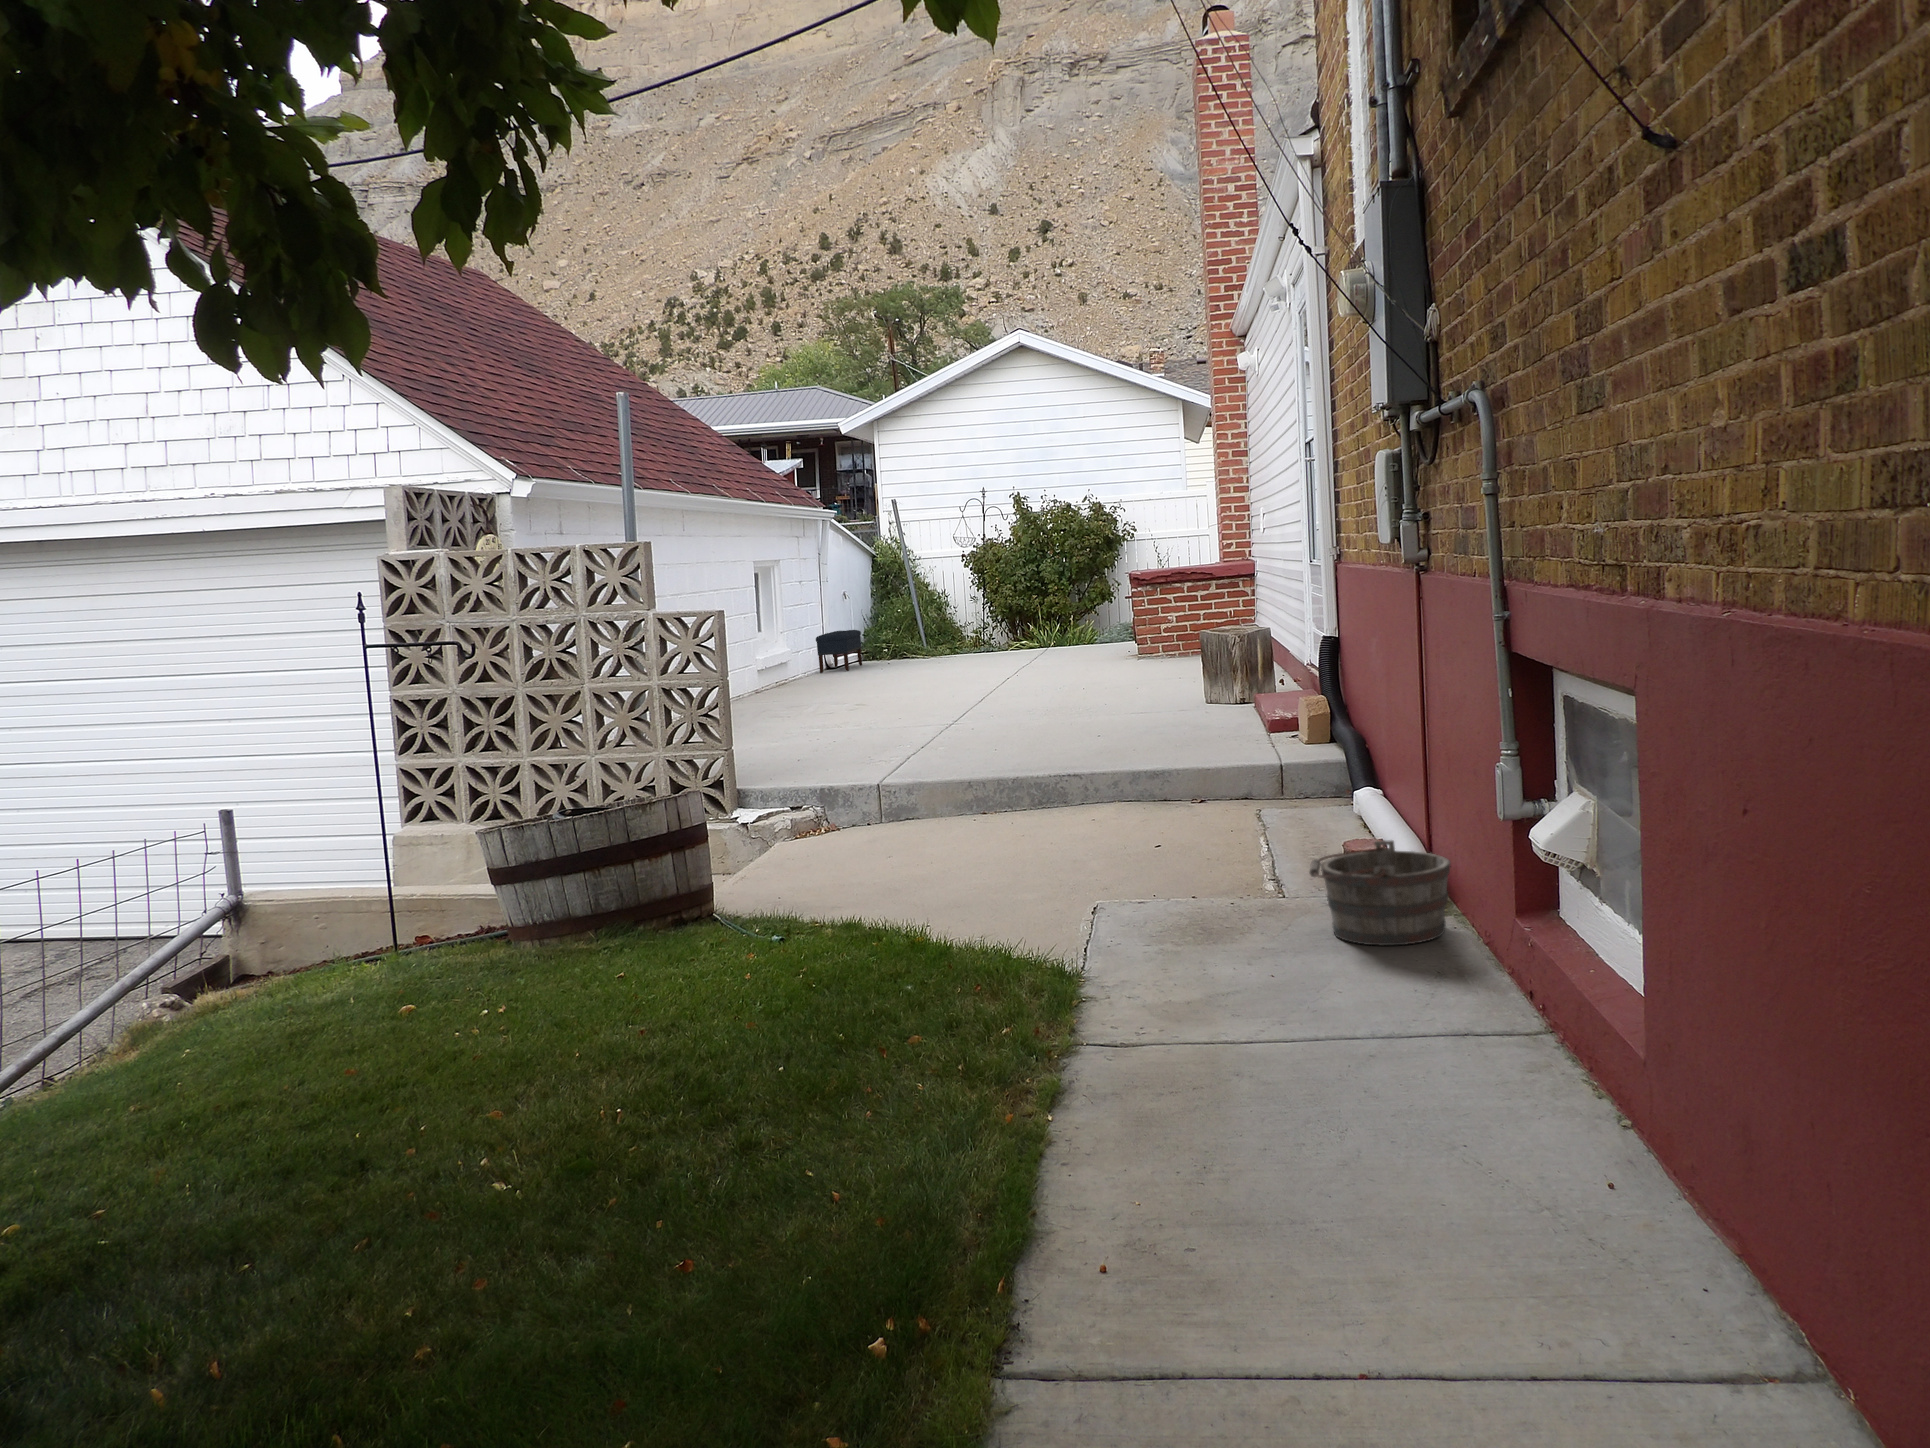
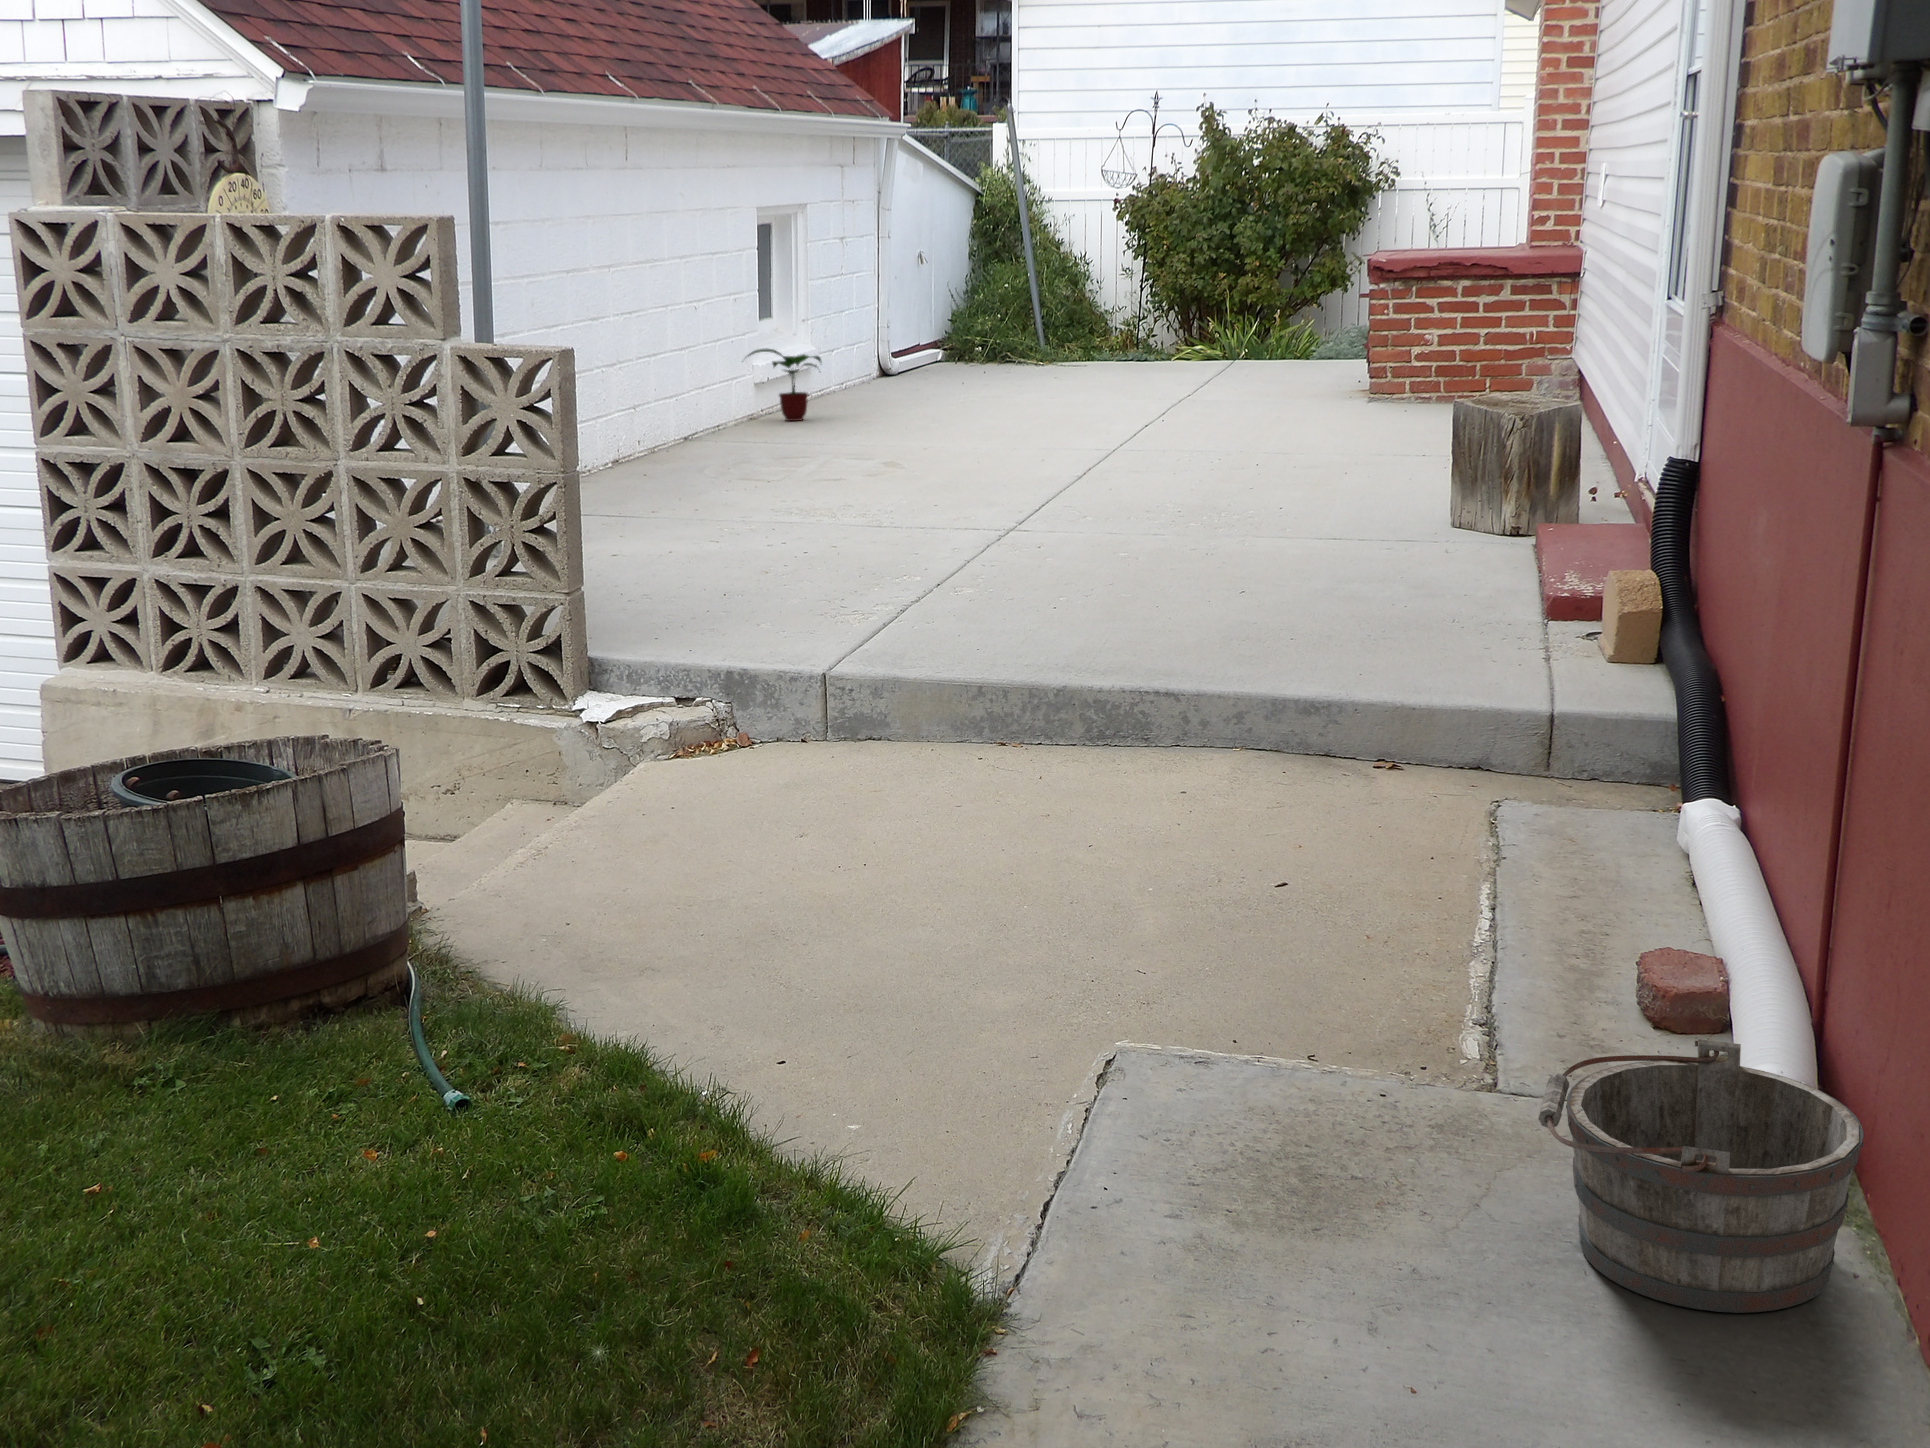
bench: present [816,630,862,673] -> none [865,316,940,383]
potted plant: none [749,648,799,692] -> present [748,349,821,421]

